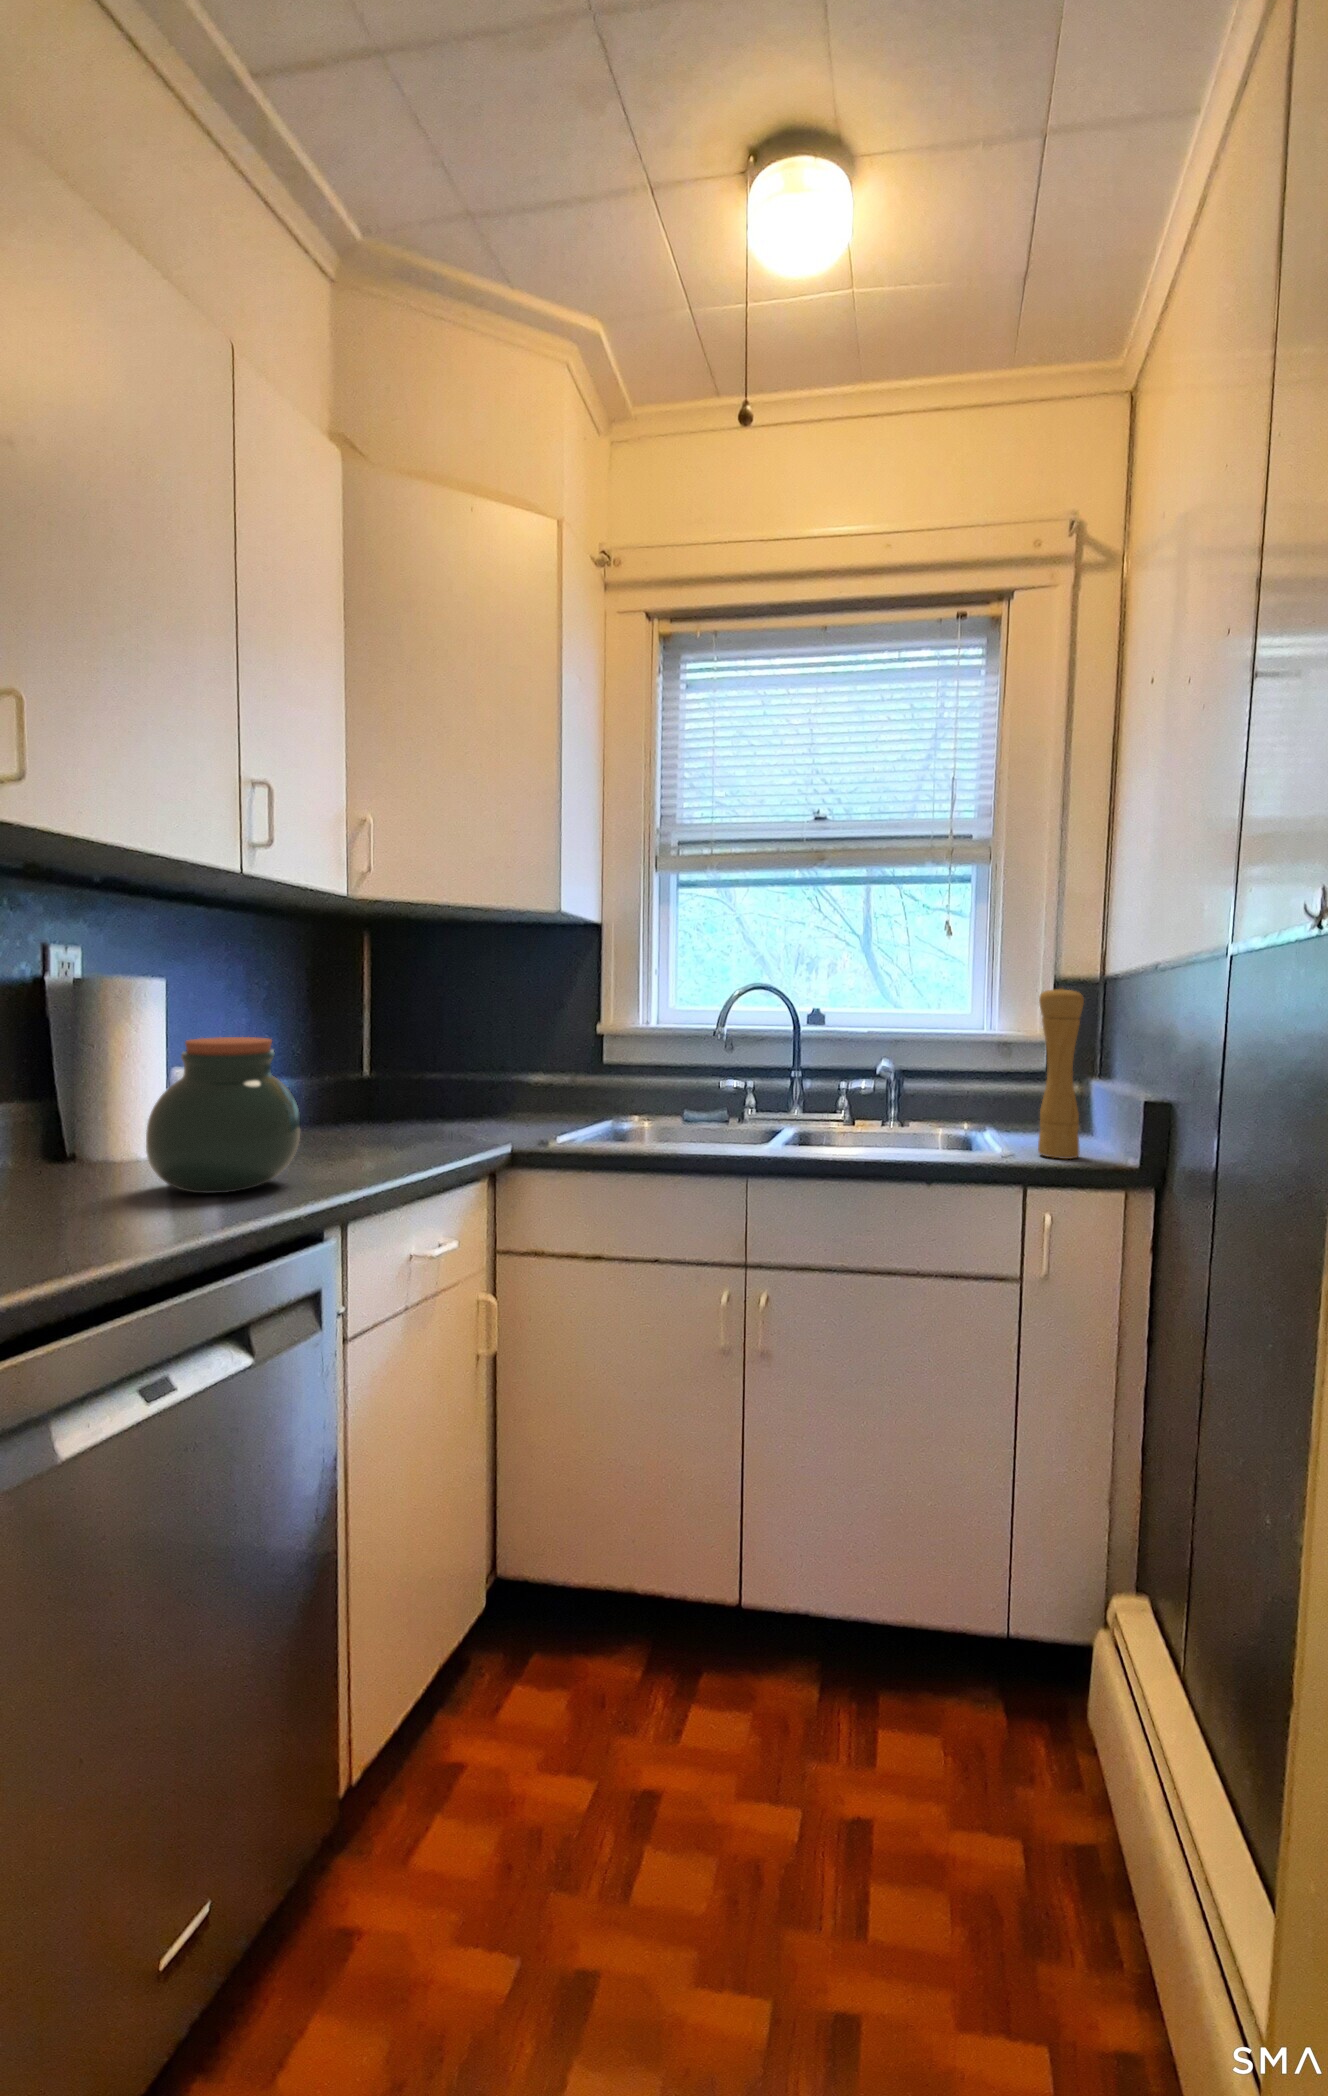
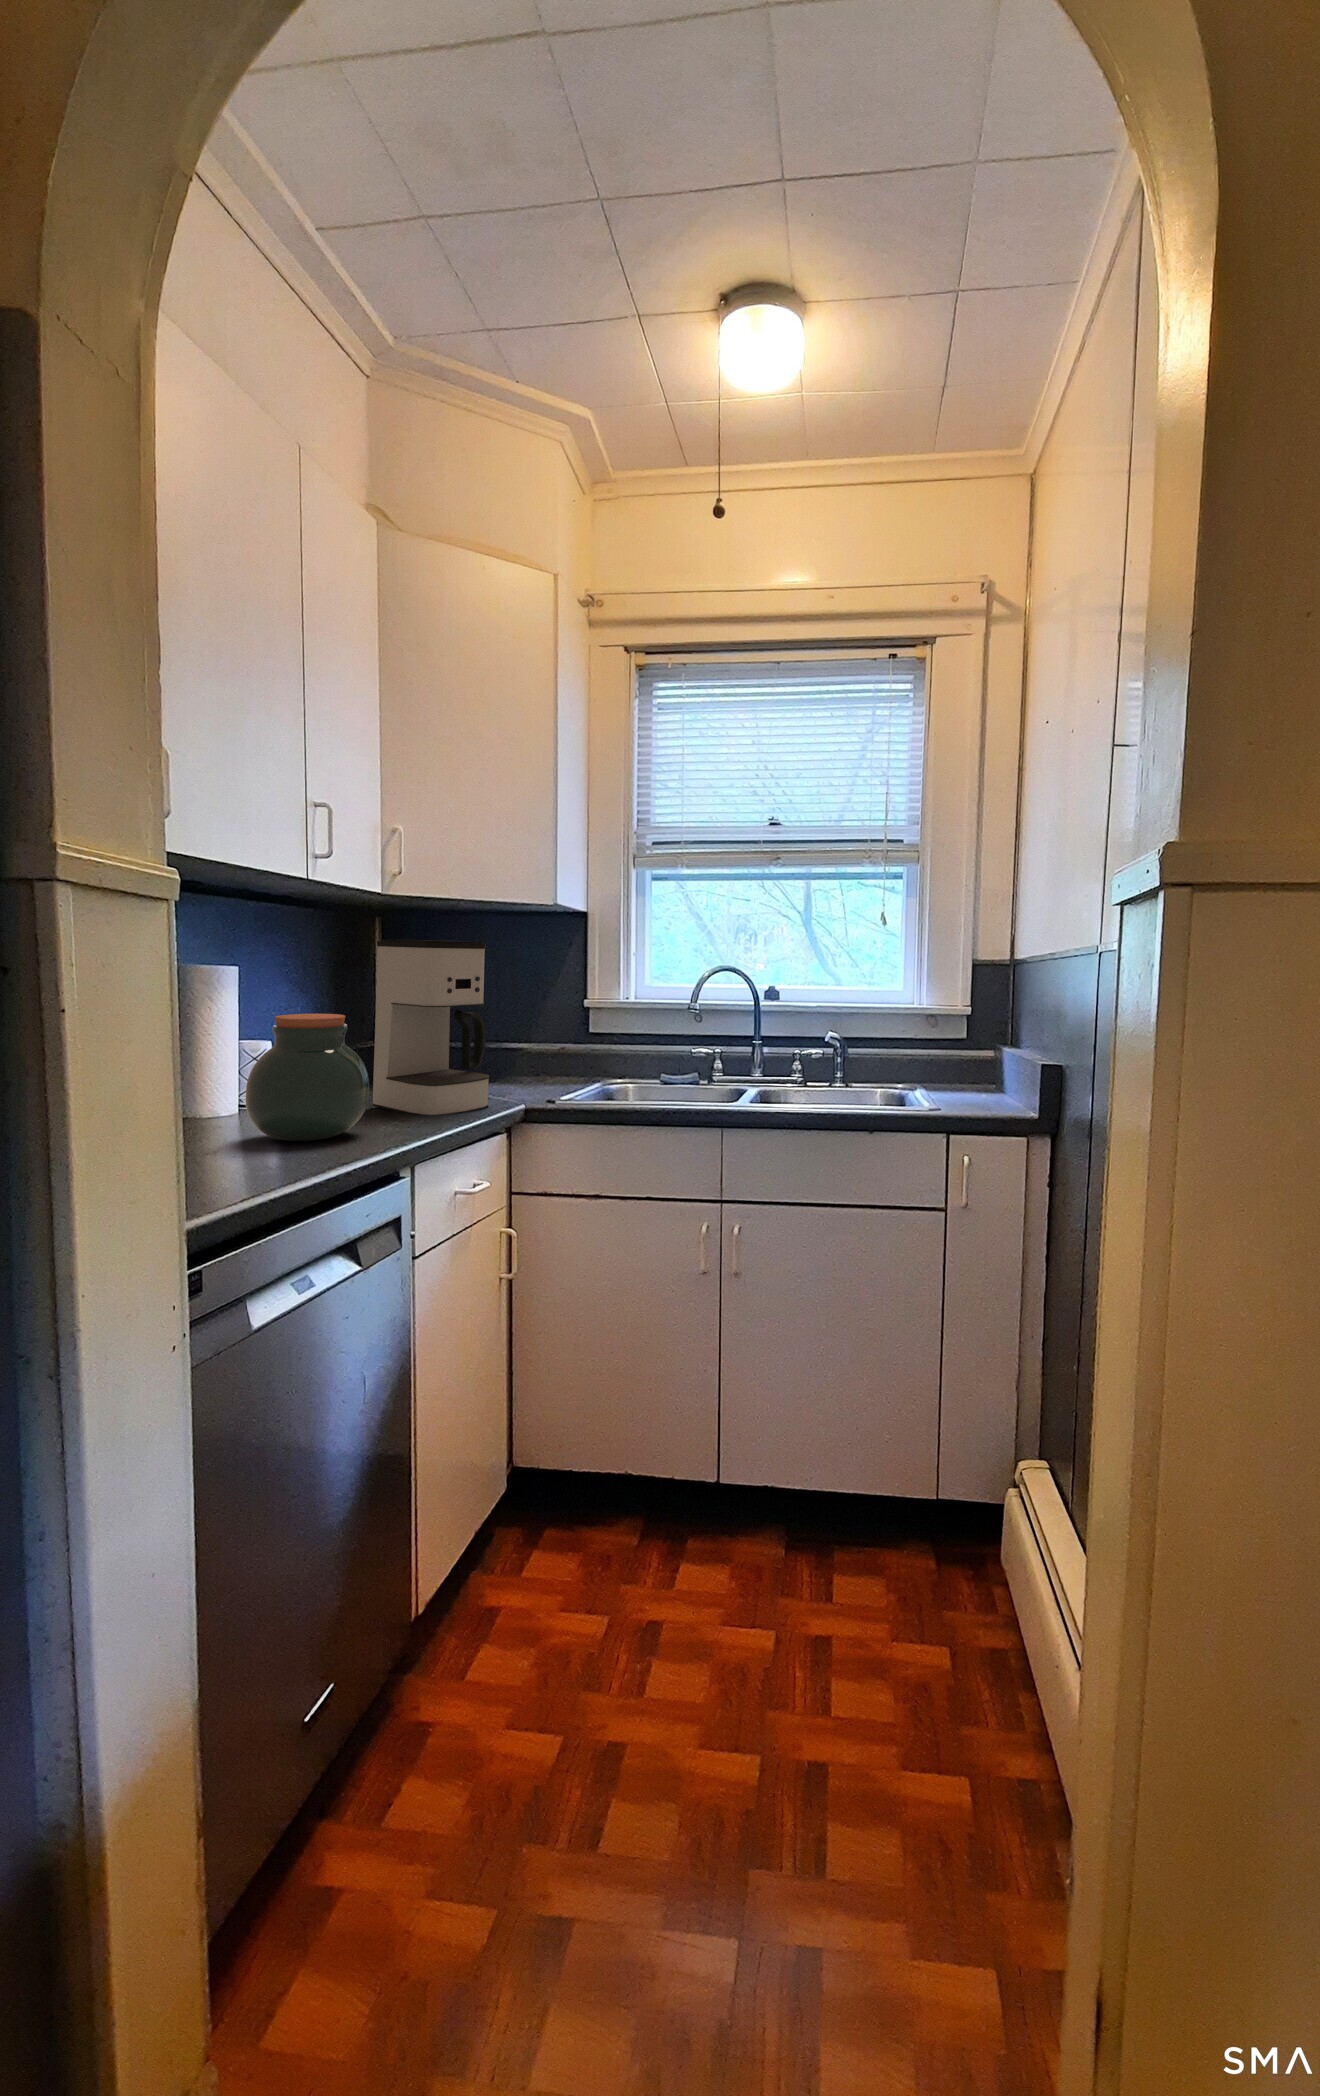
coffee maker: none [331,950,467,1162] -> present [372,939,489,1115]
pepper mill: present [1038,987,1084,1159] -> none [959,969,996,1106]

